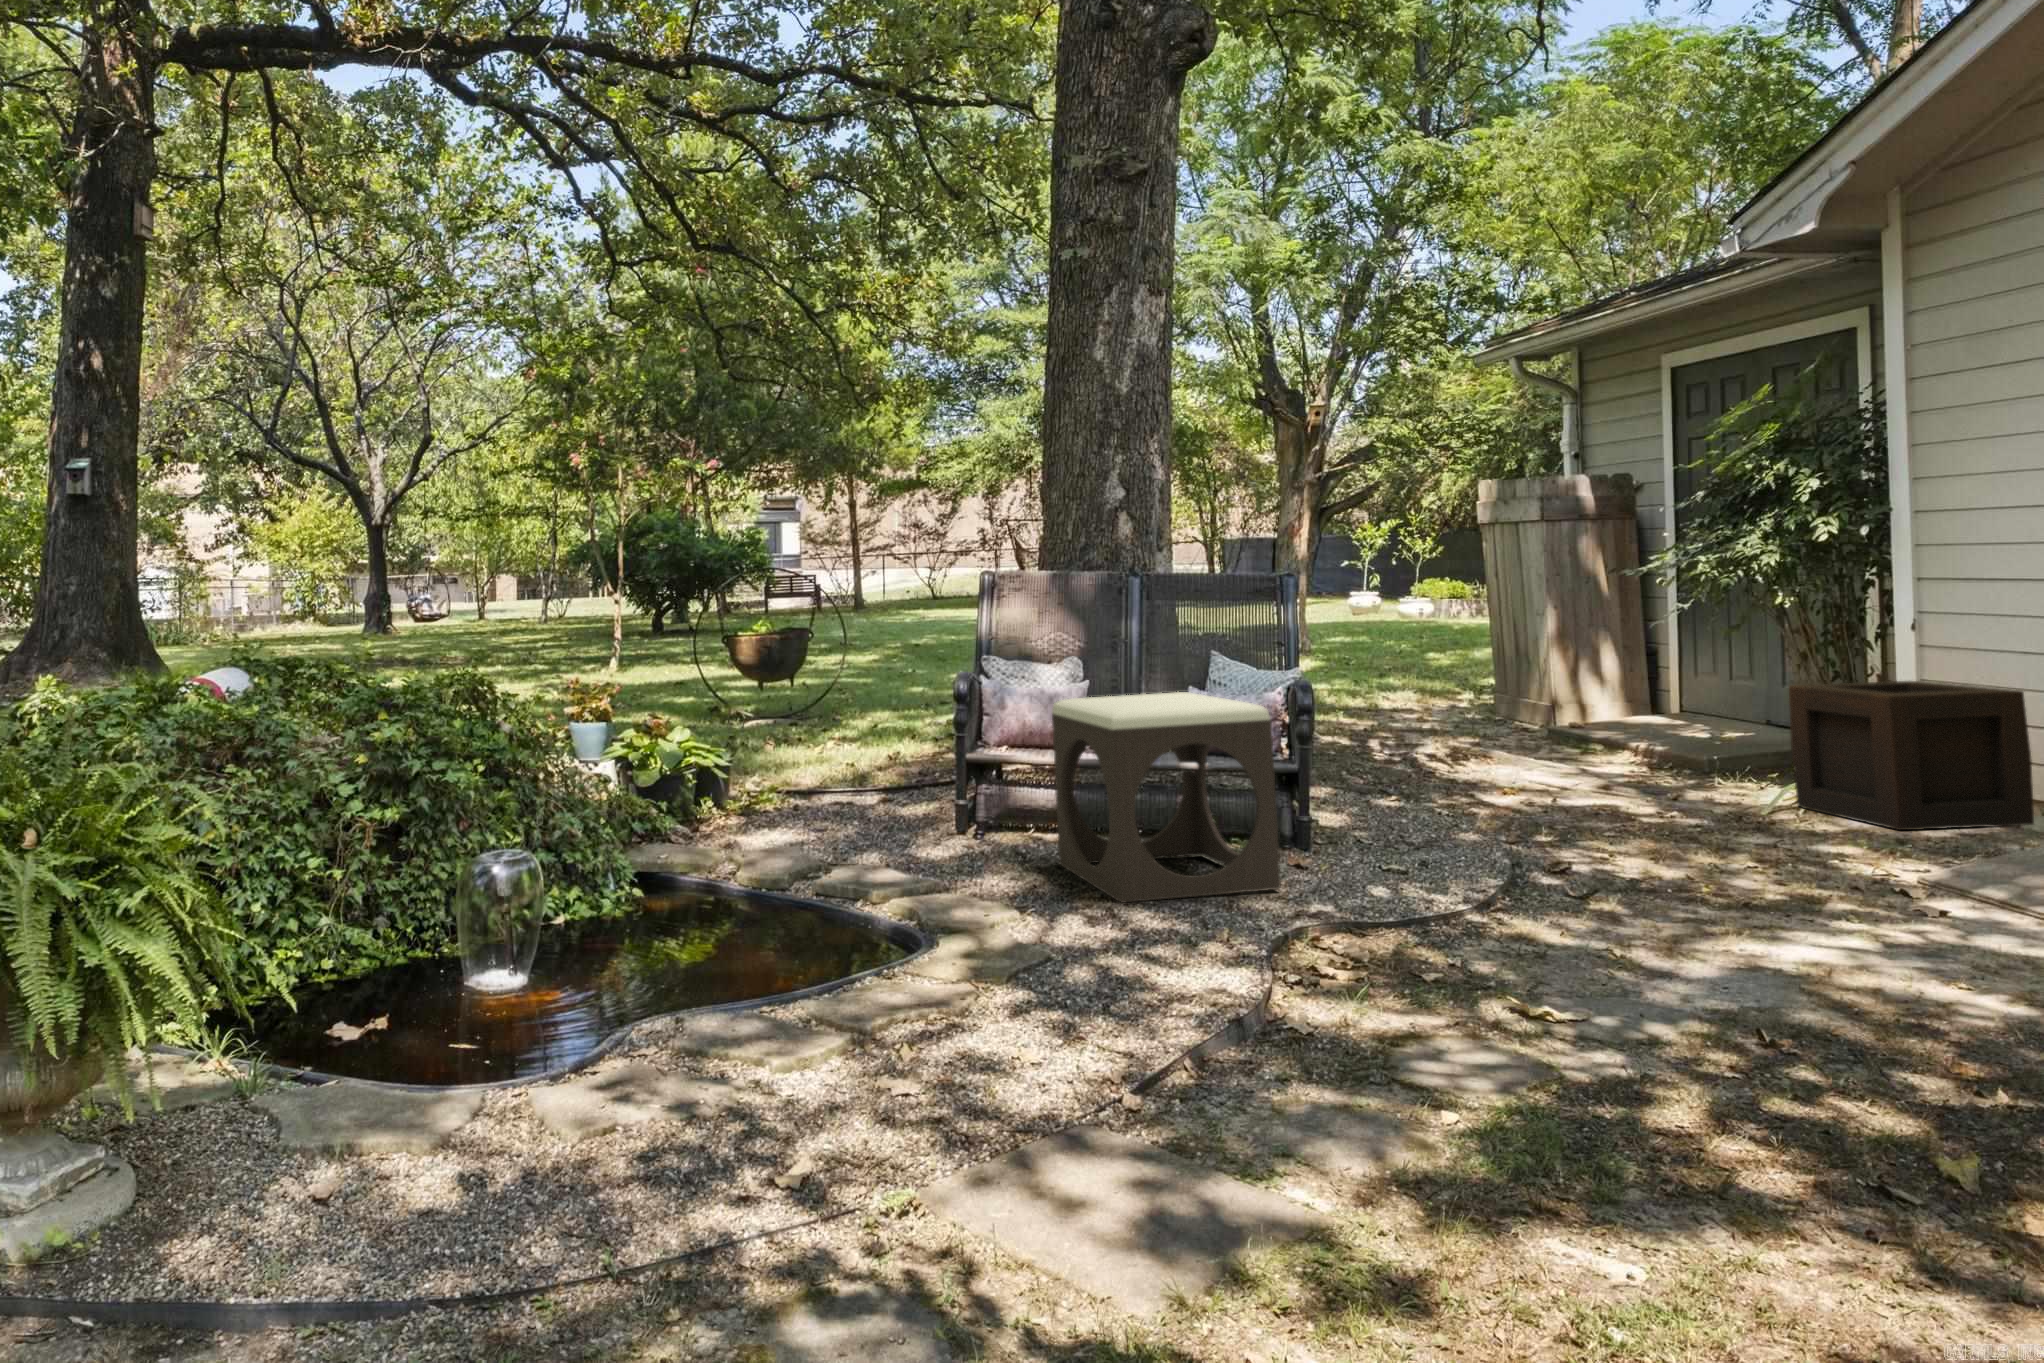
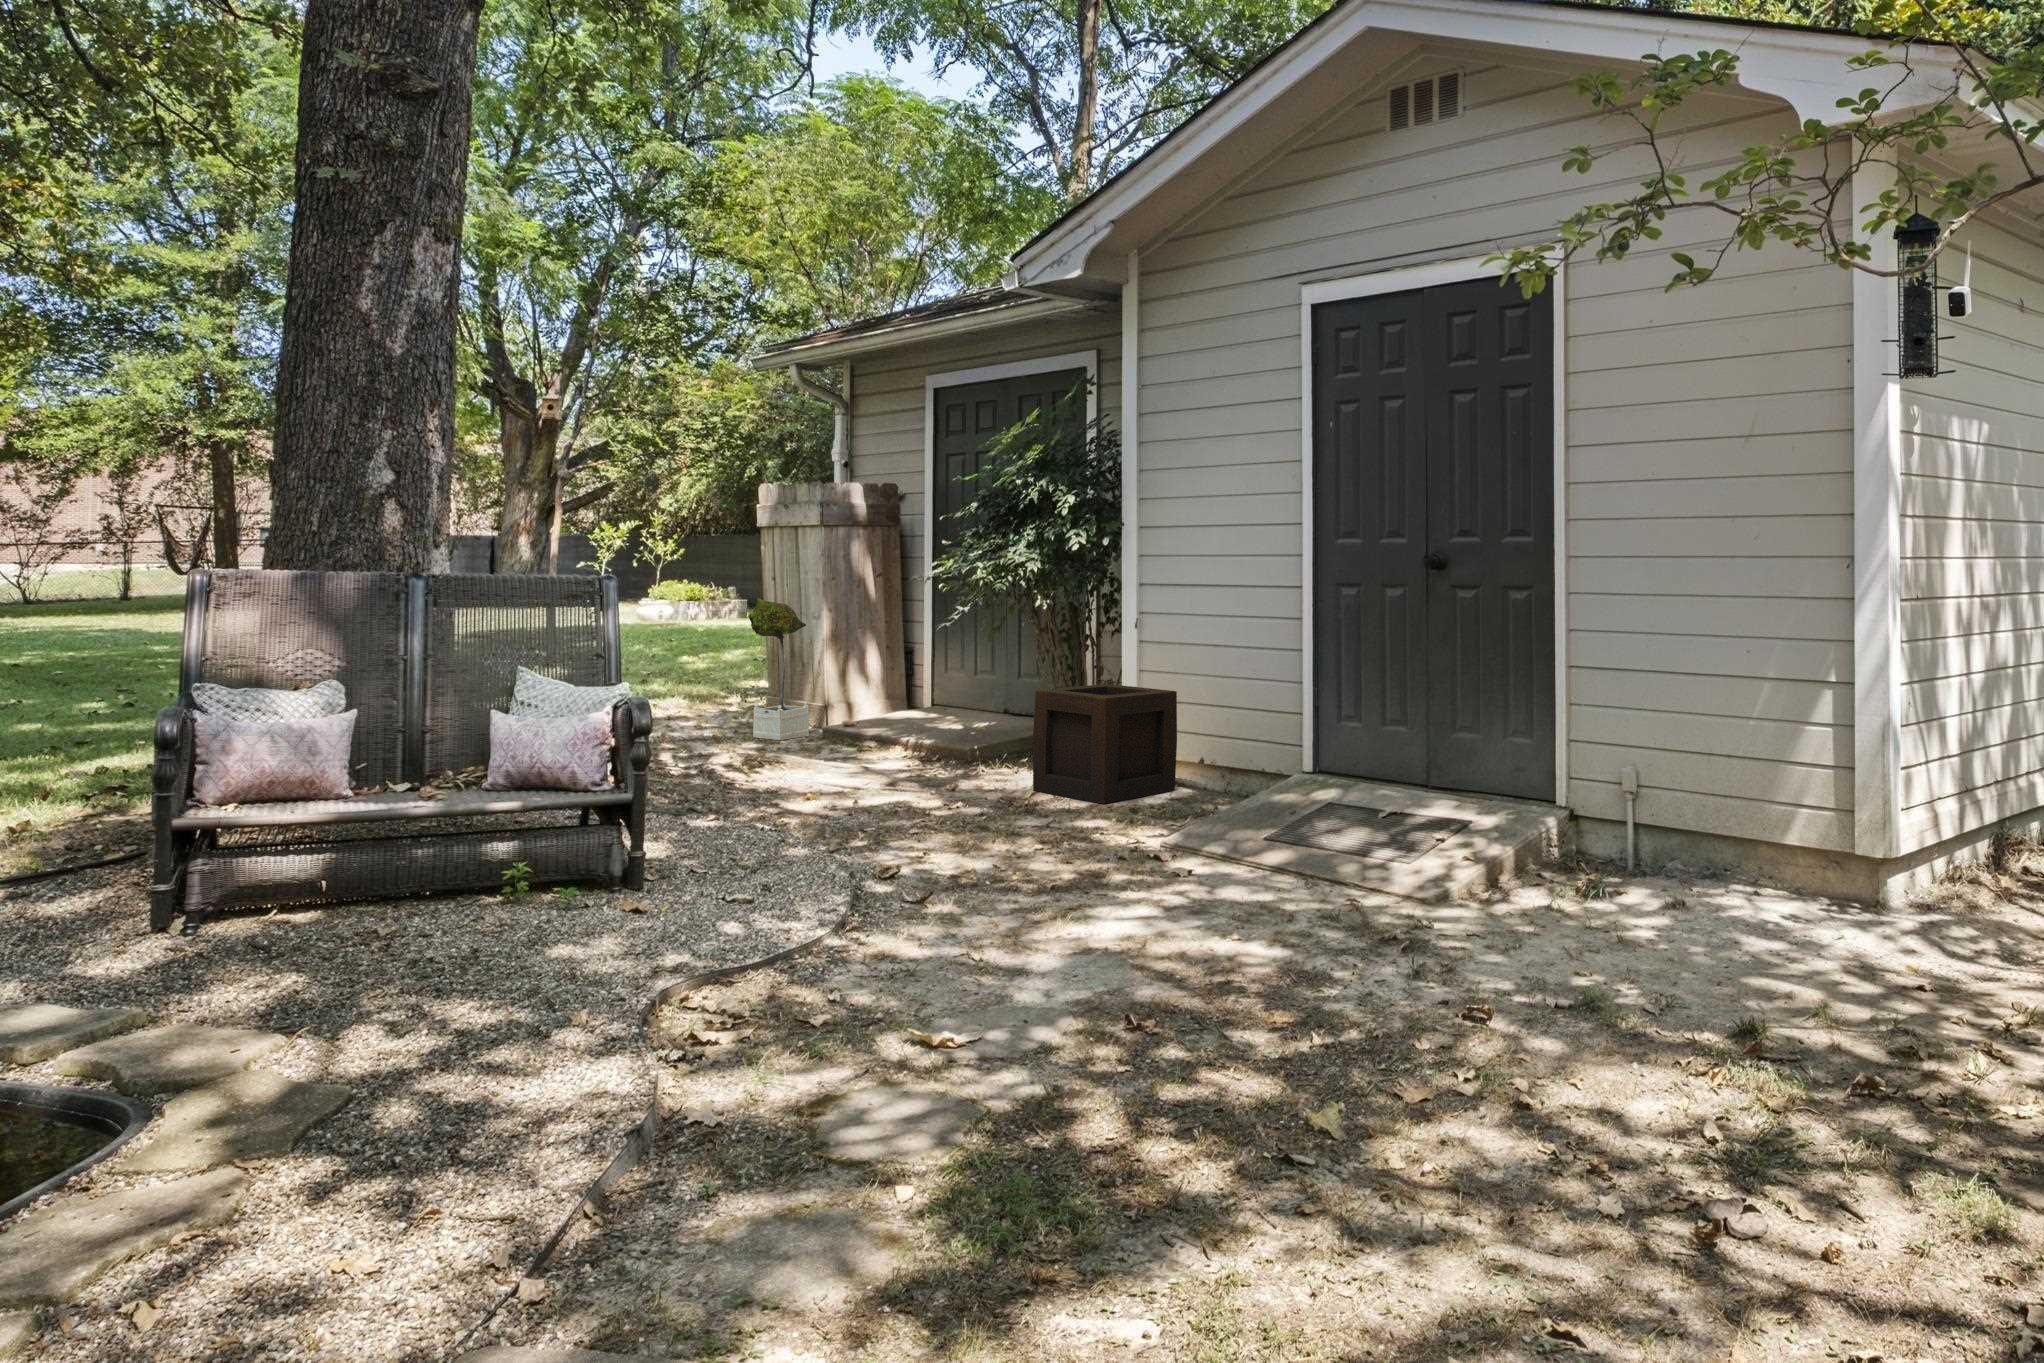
potted tree: none [1455,590,1533,736] -> present [748,598,809,740]
footstool: present [1052,692,1281,902] -> none [313,721,633,997]

